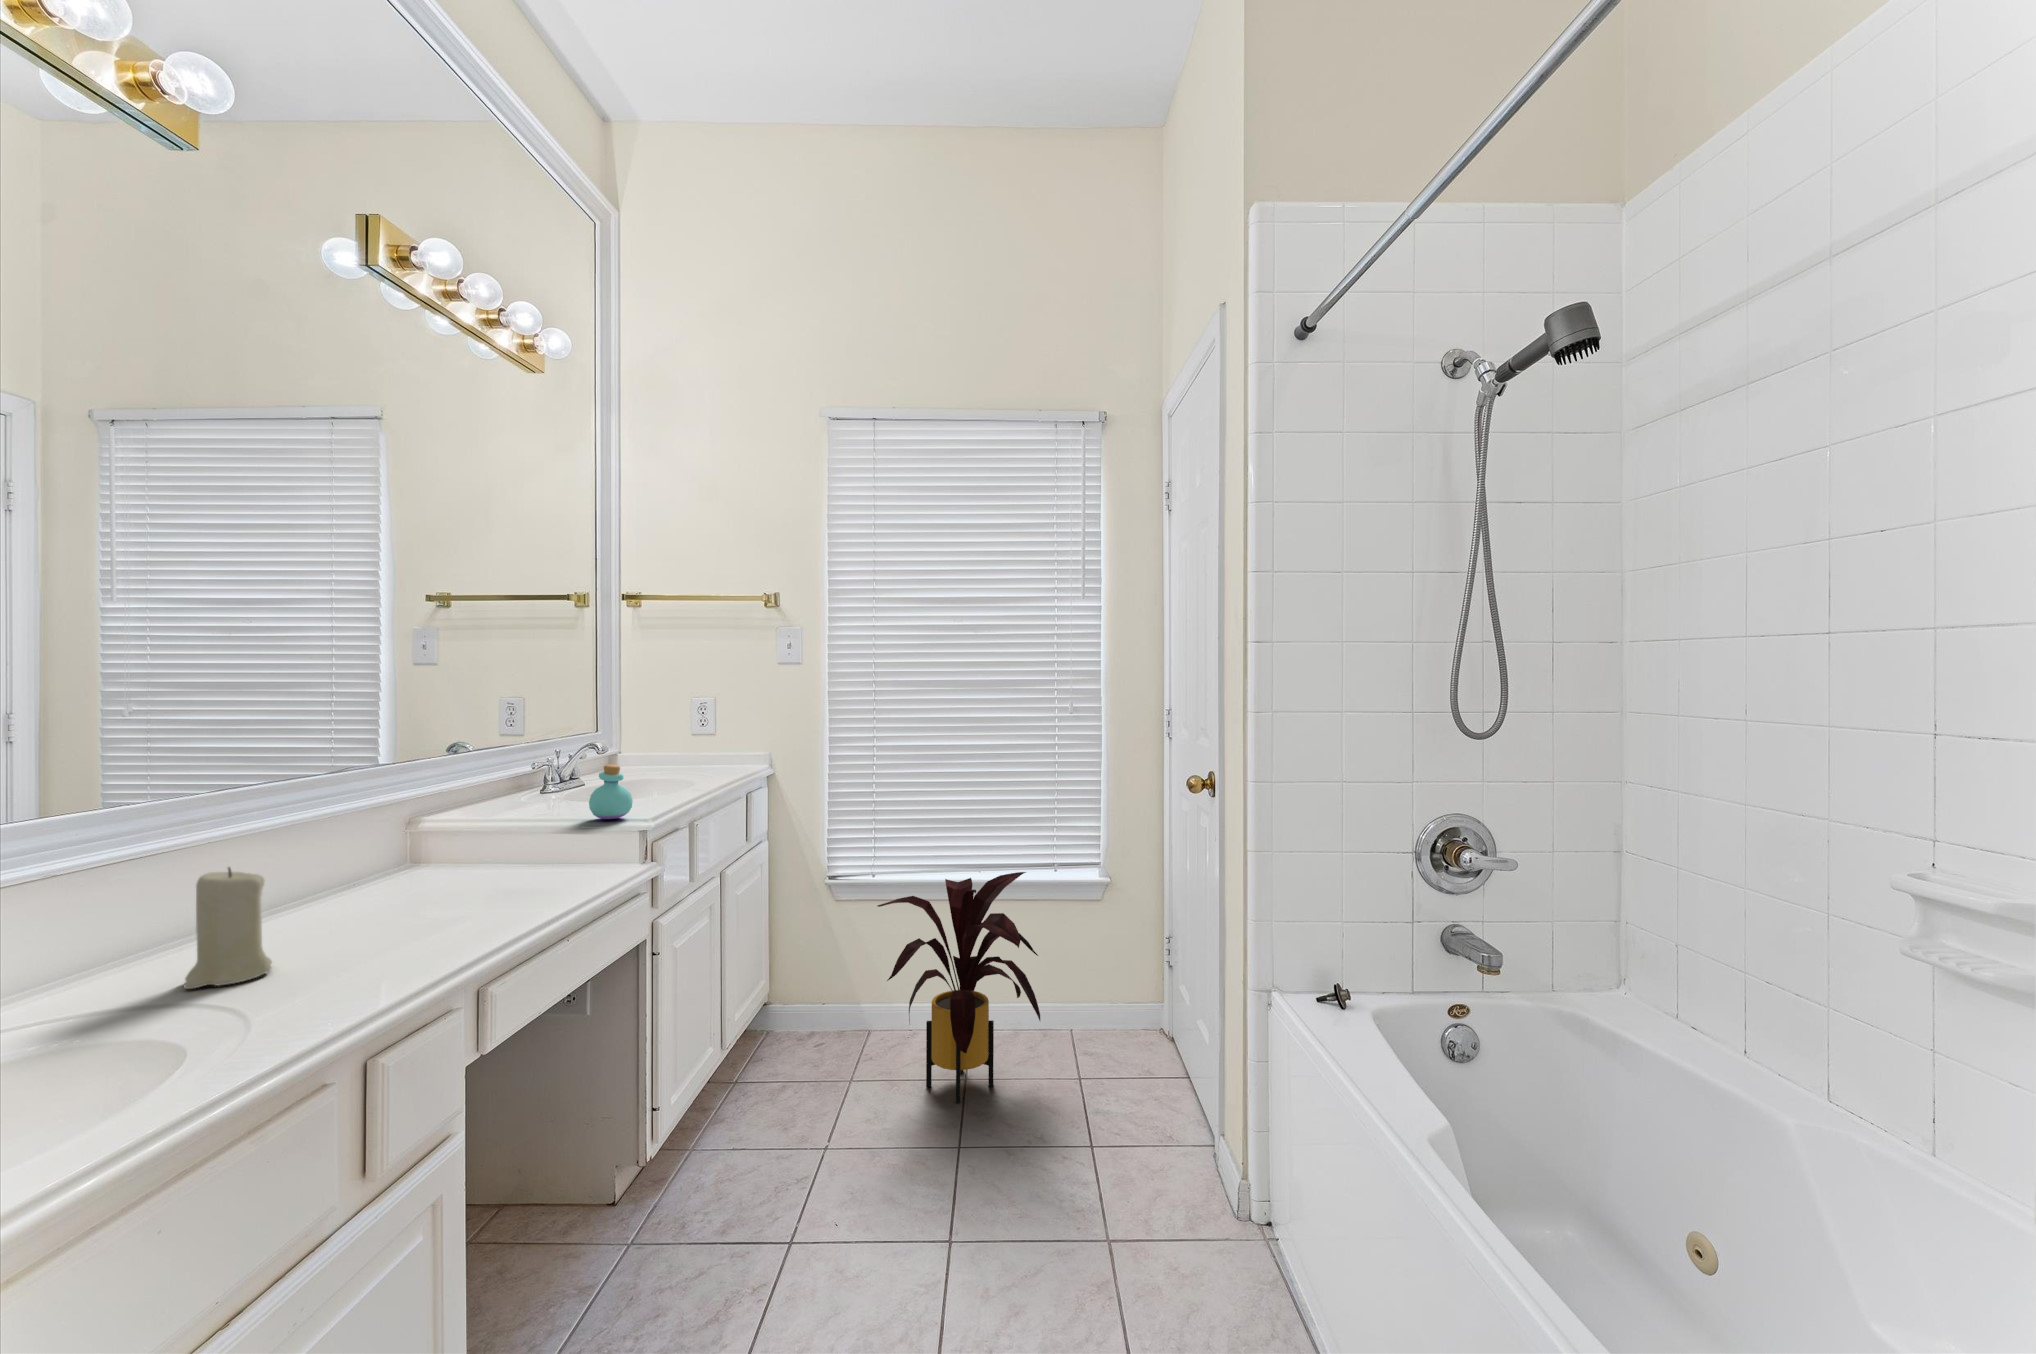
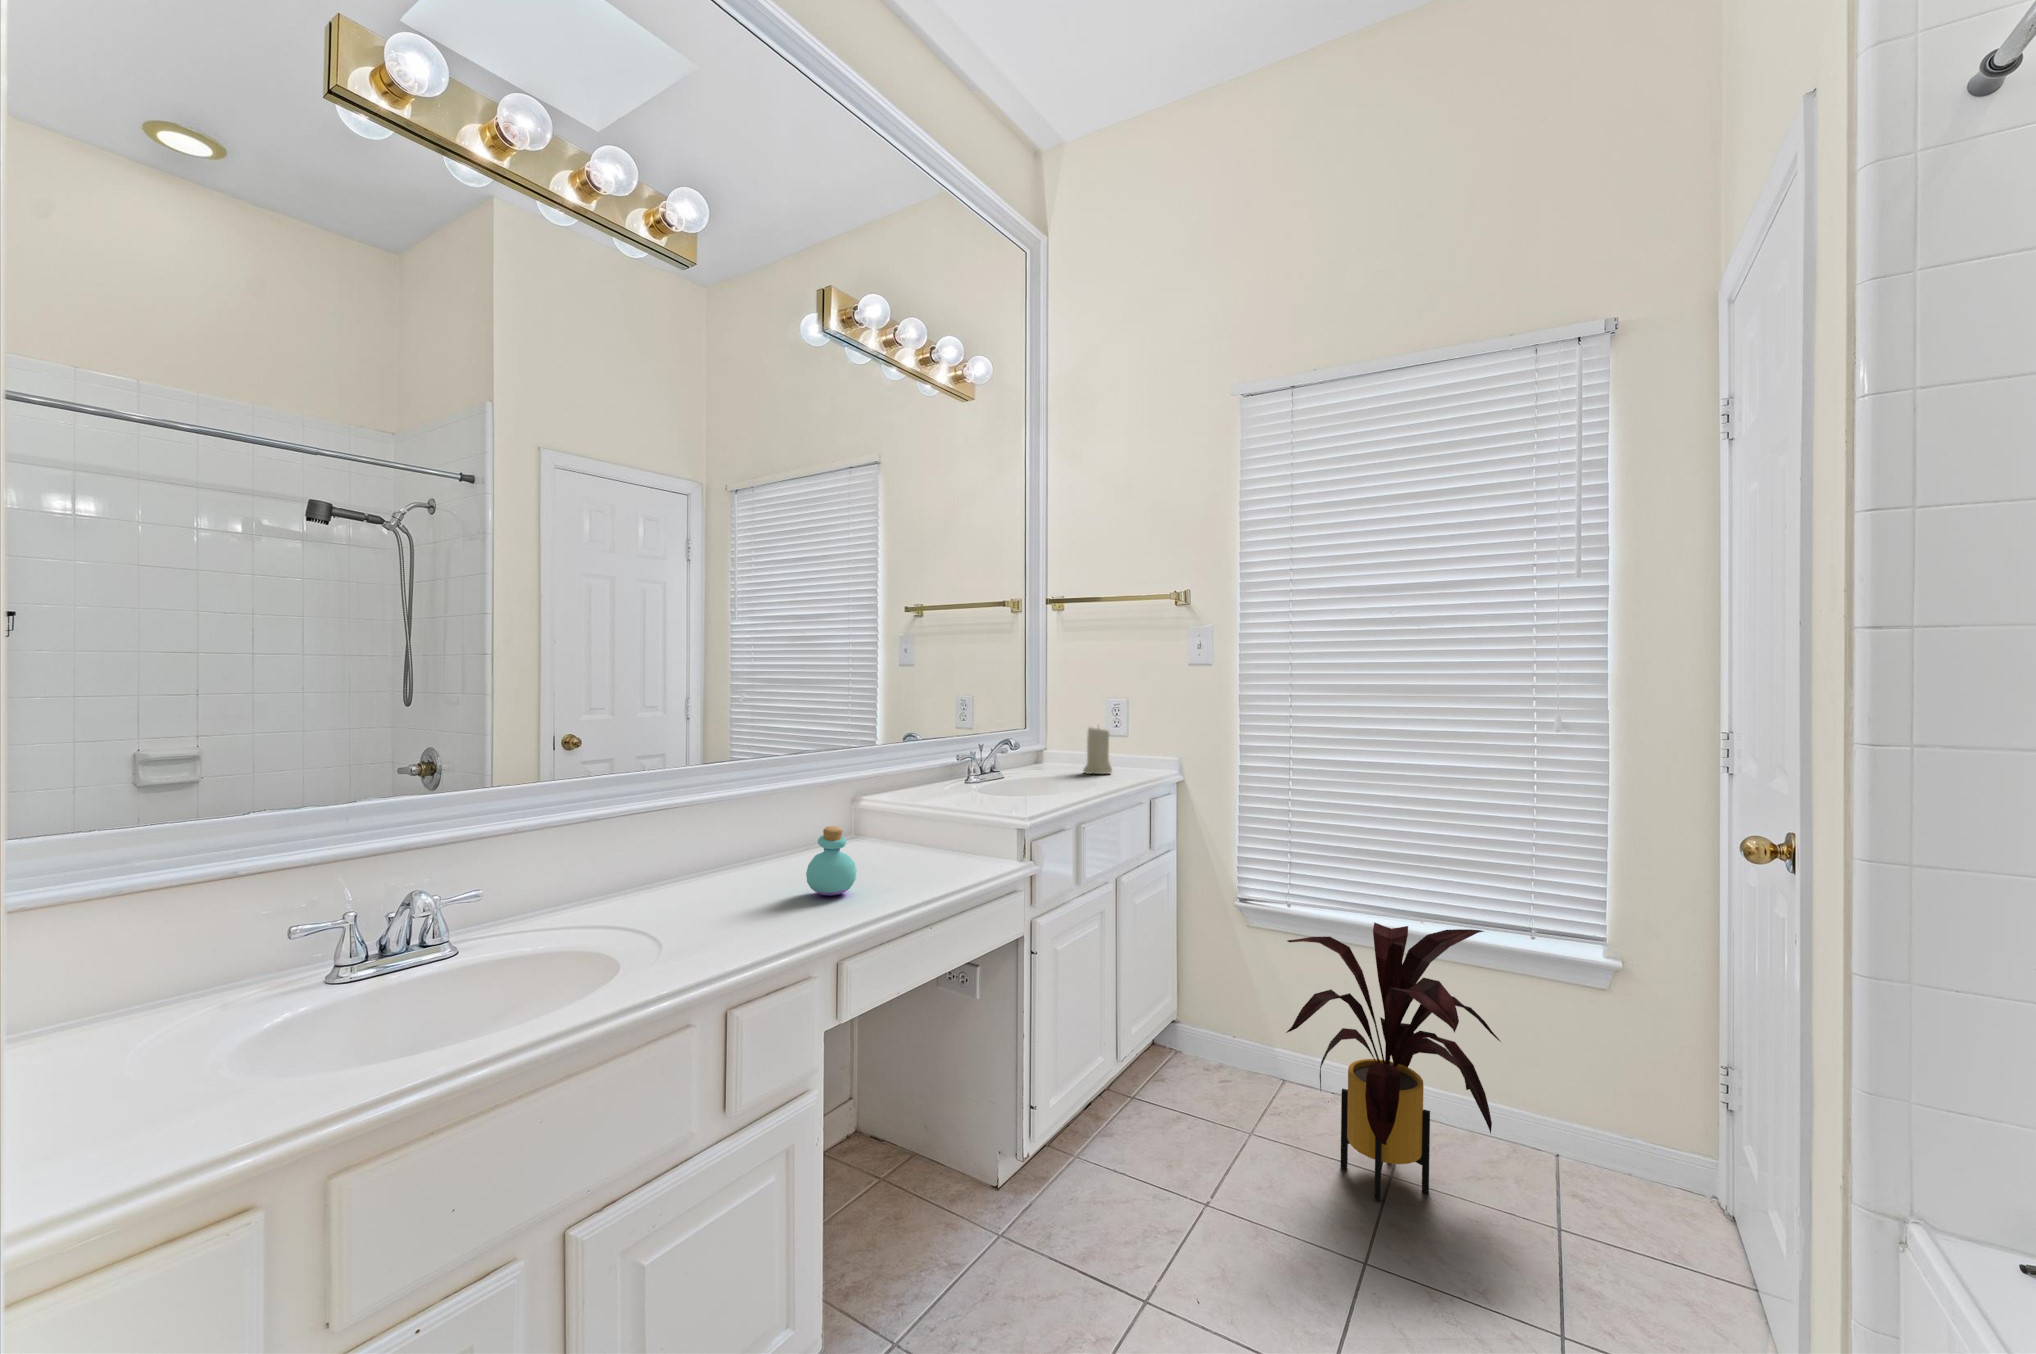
perfume bottle: present [589,764,633,819] -> present [806,826,857,895]
candle: present [184,868,272,989] -> present [1083,727,1112,774]

